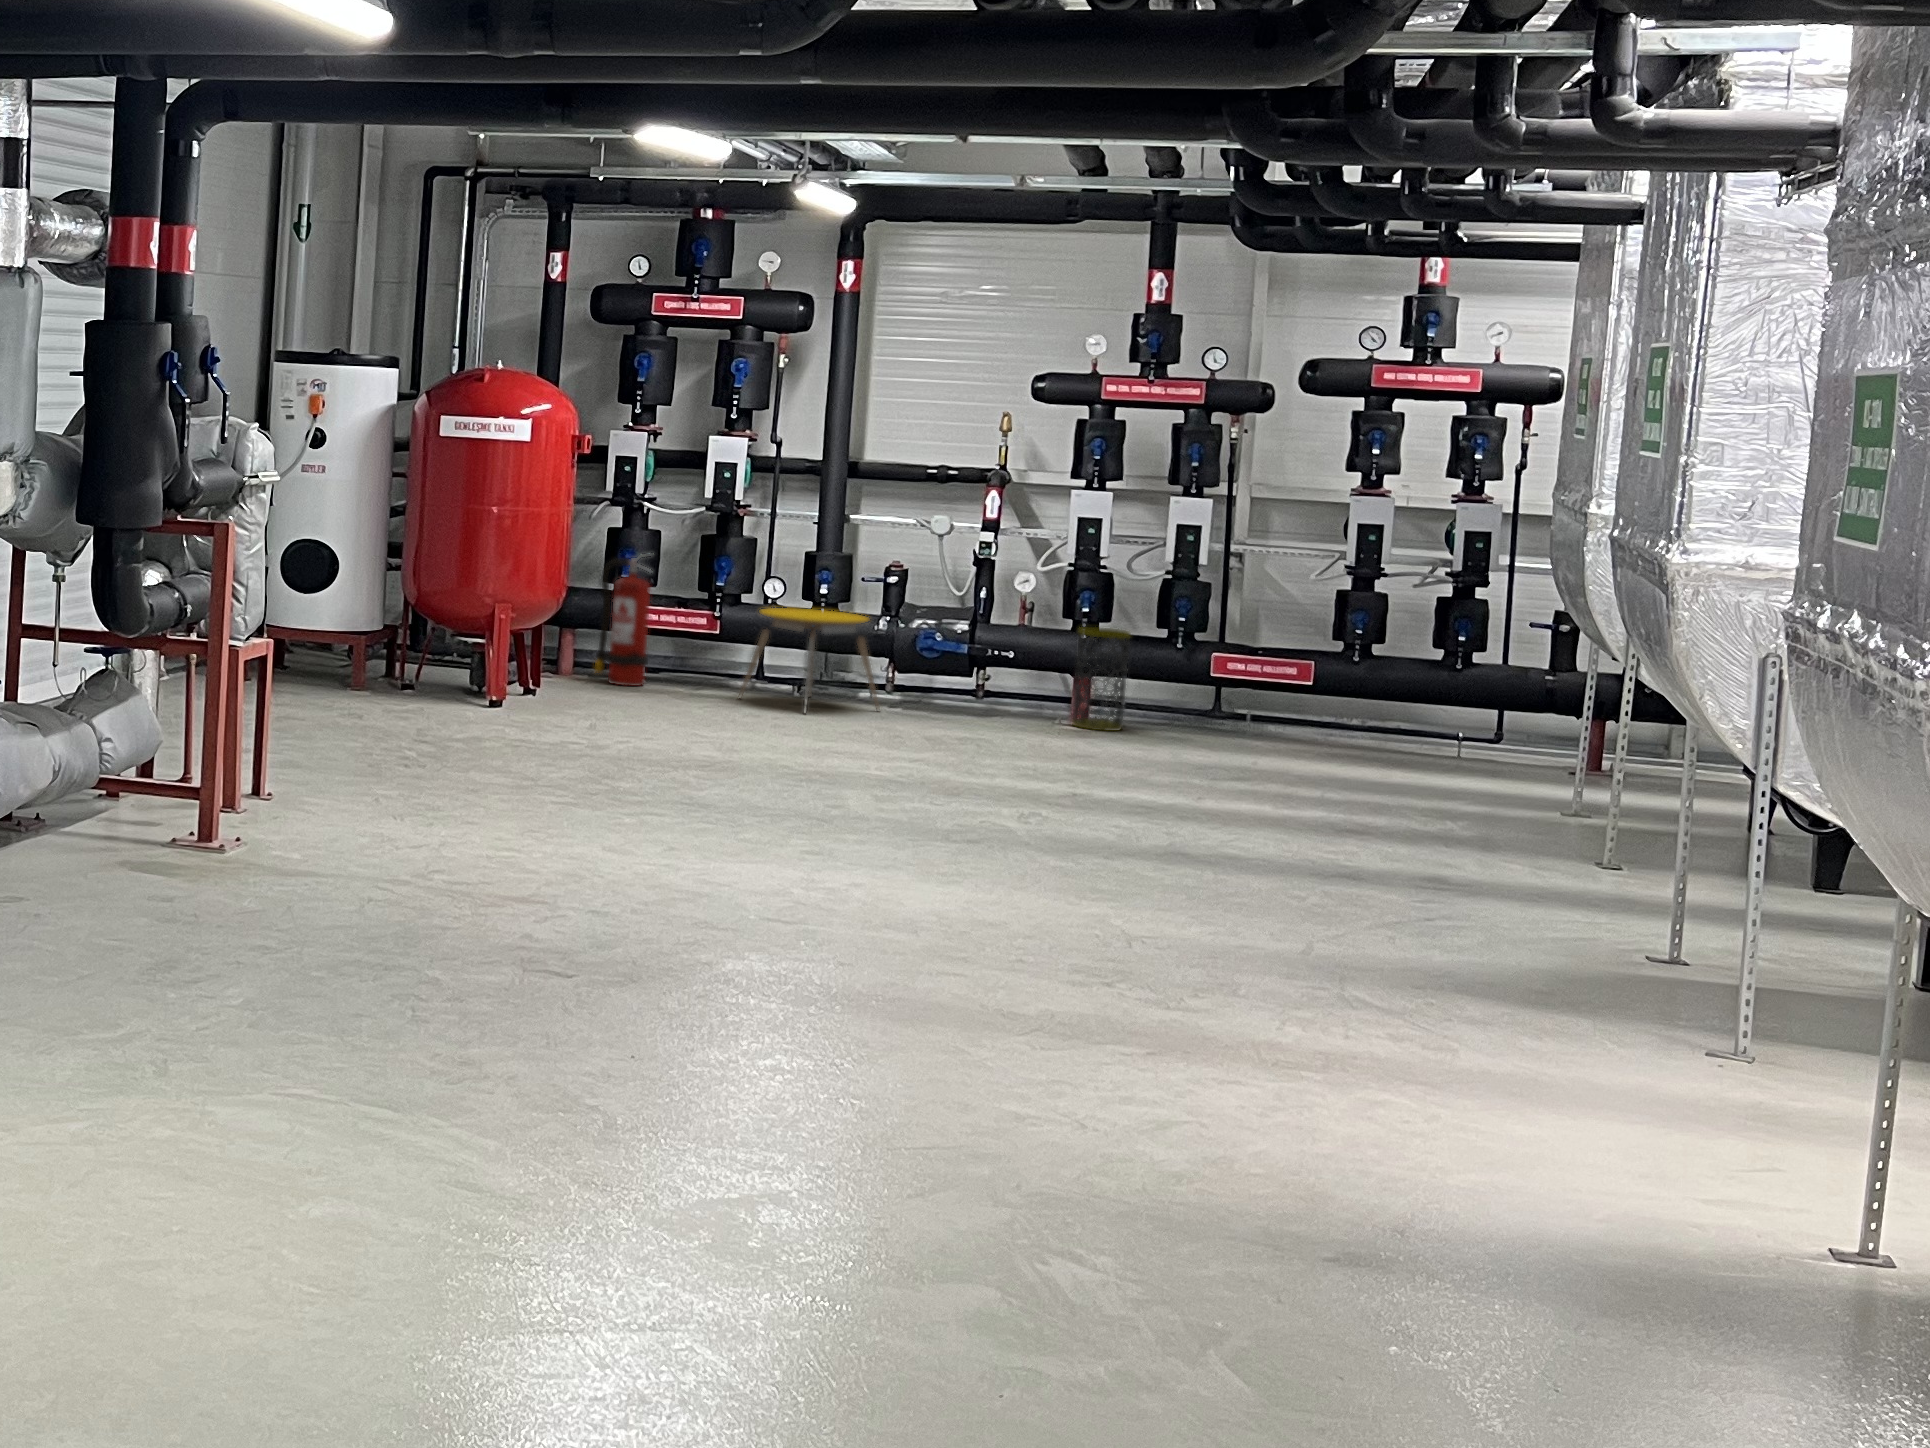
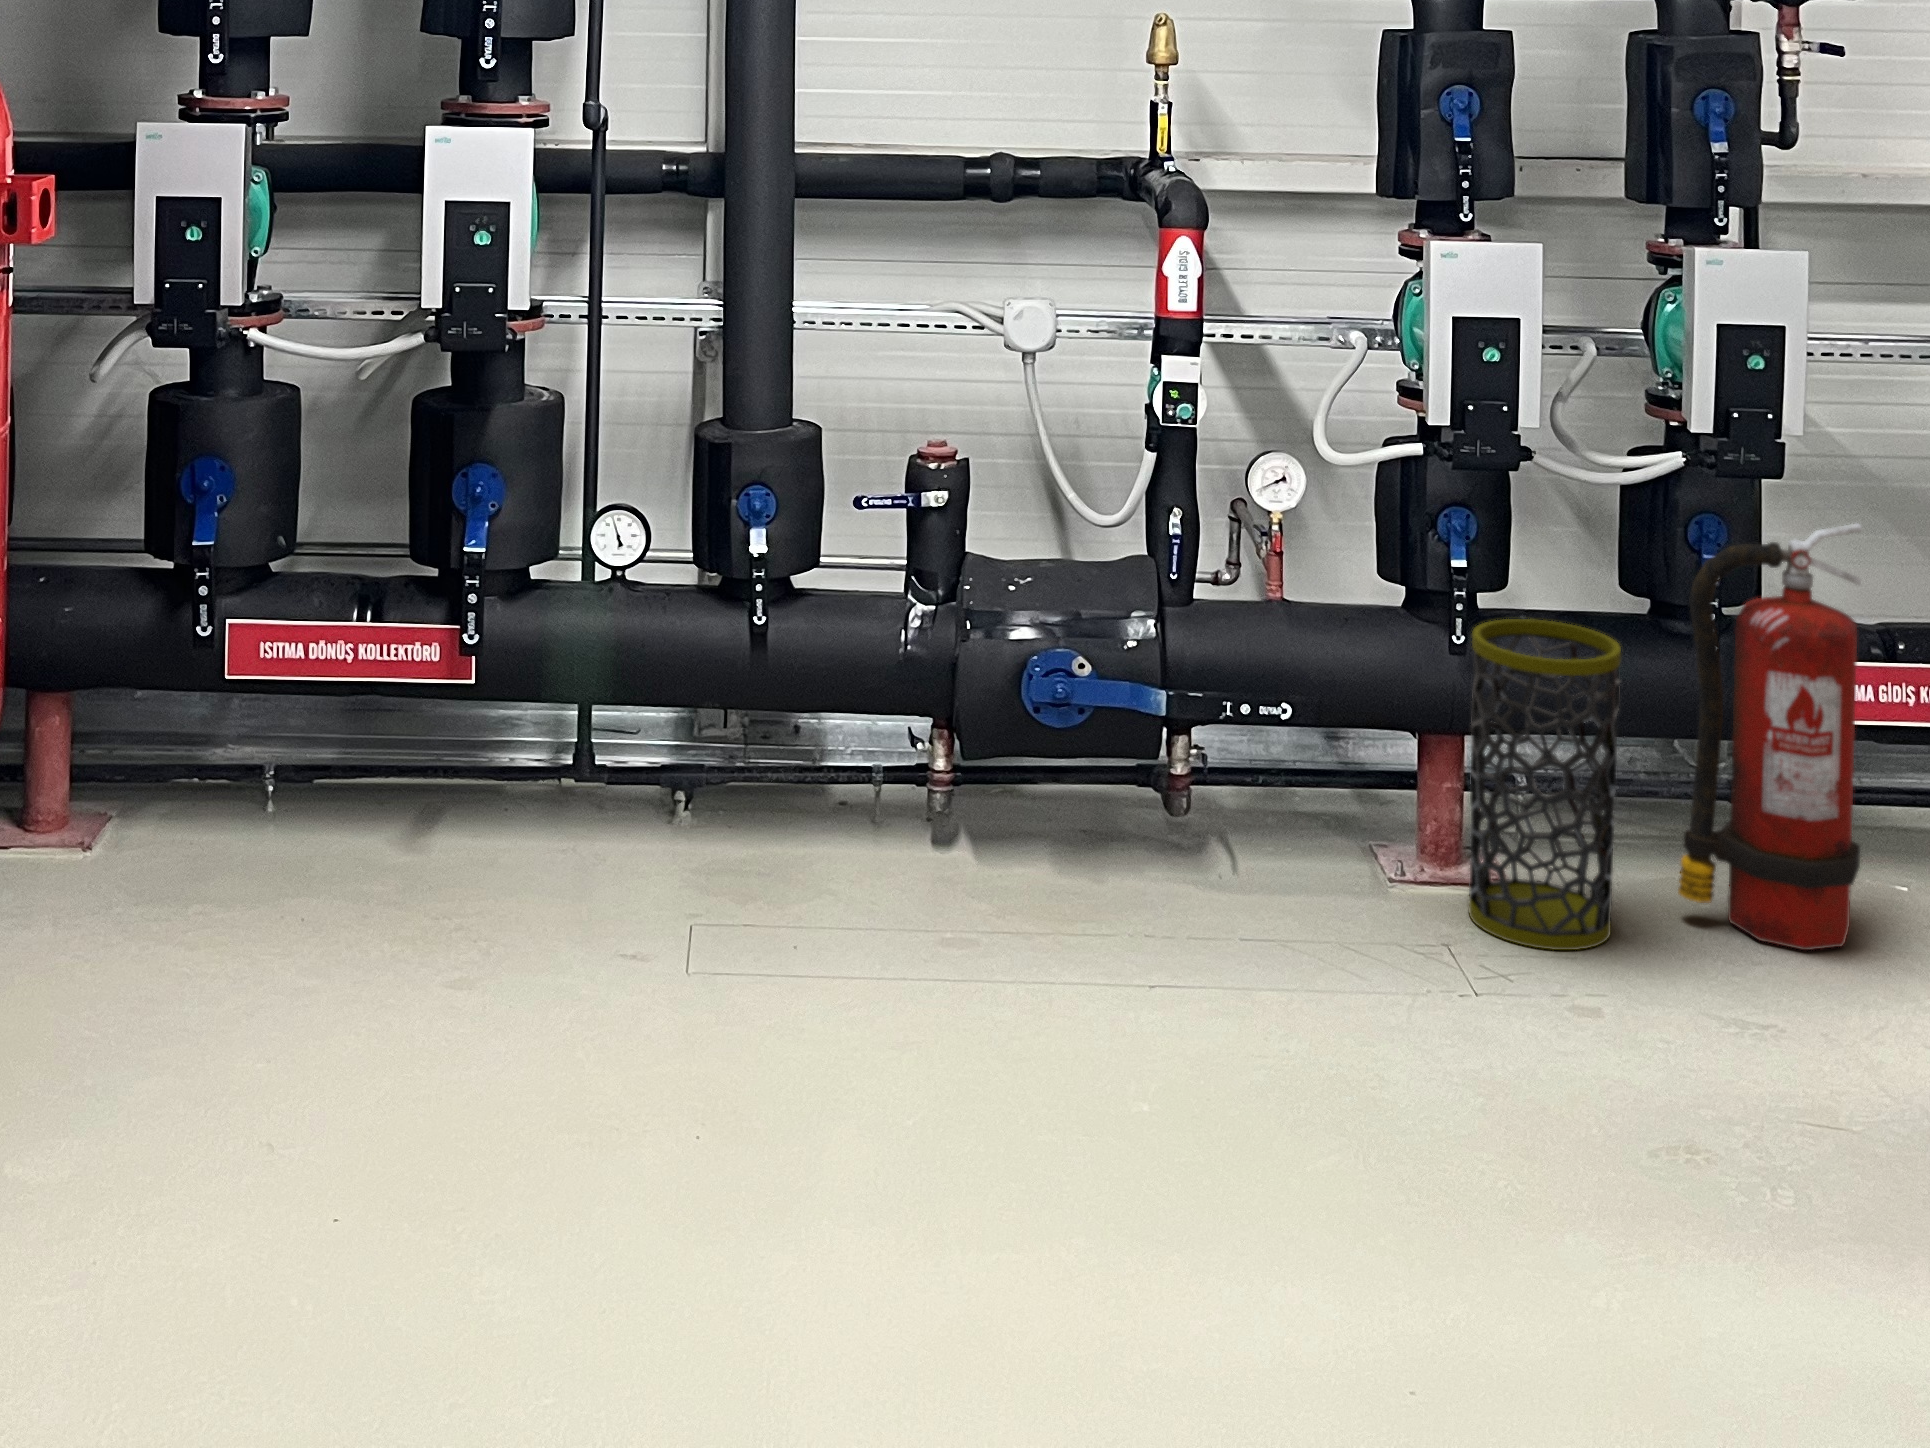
fire extinguisher: present [595,558,650,686] -> present [1678,524,1862,950]
stool: present [739,608,880,712] -> none [529,620,956,1048]

